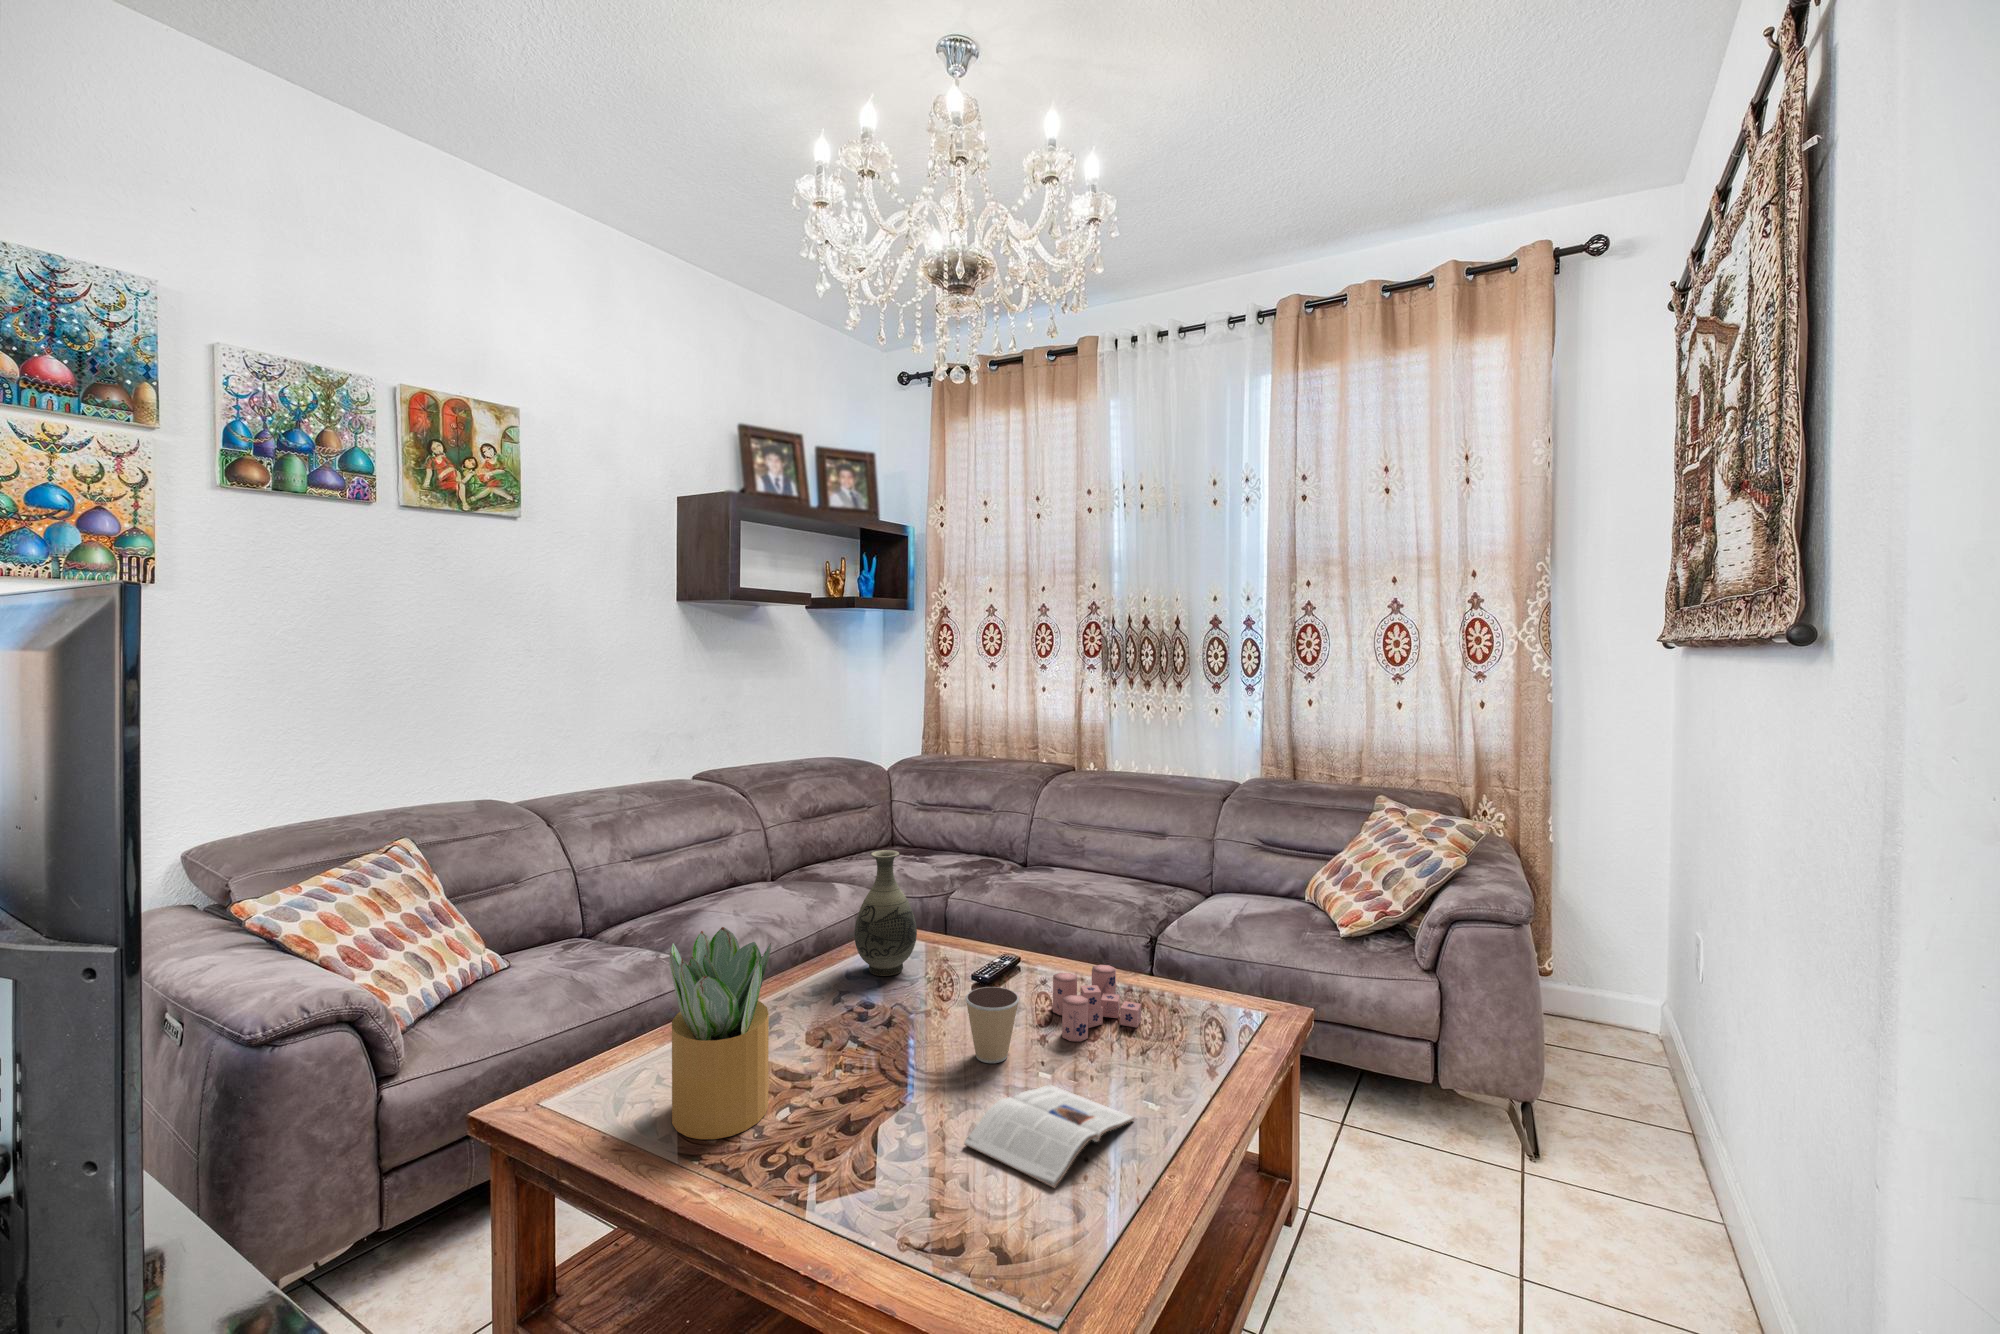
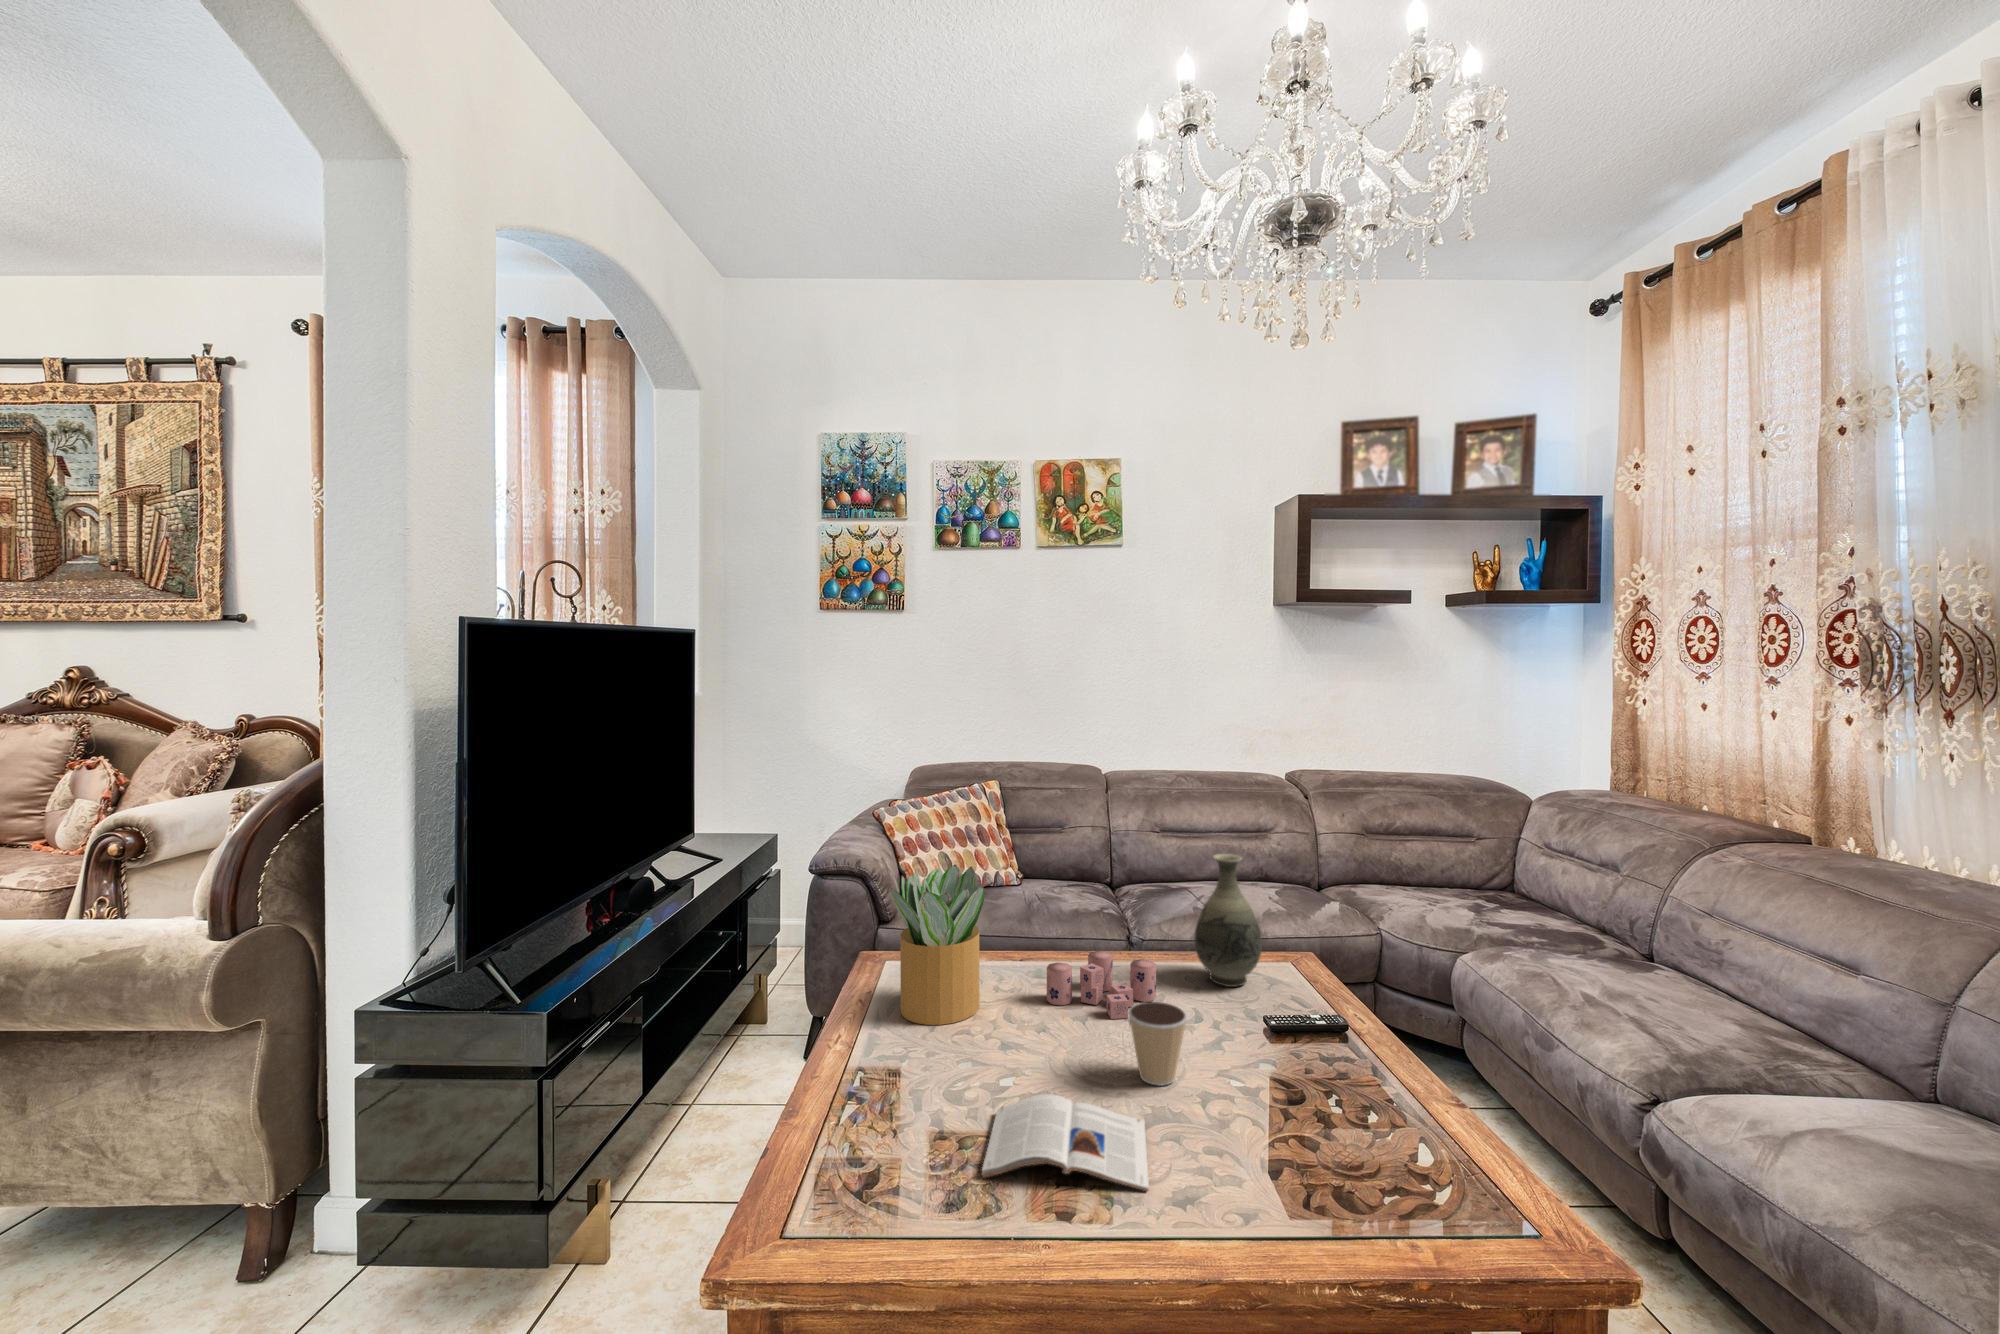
candle: present [1053,965,1141,1041] -> present [1047,951,1156,1019]

